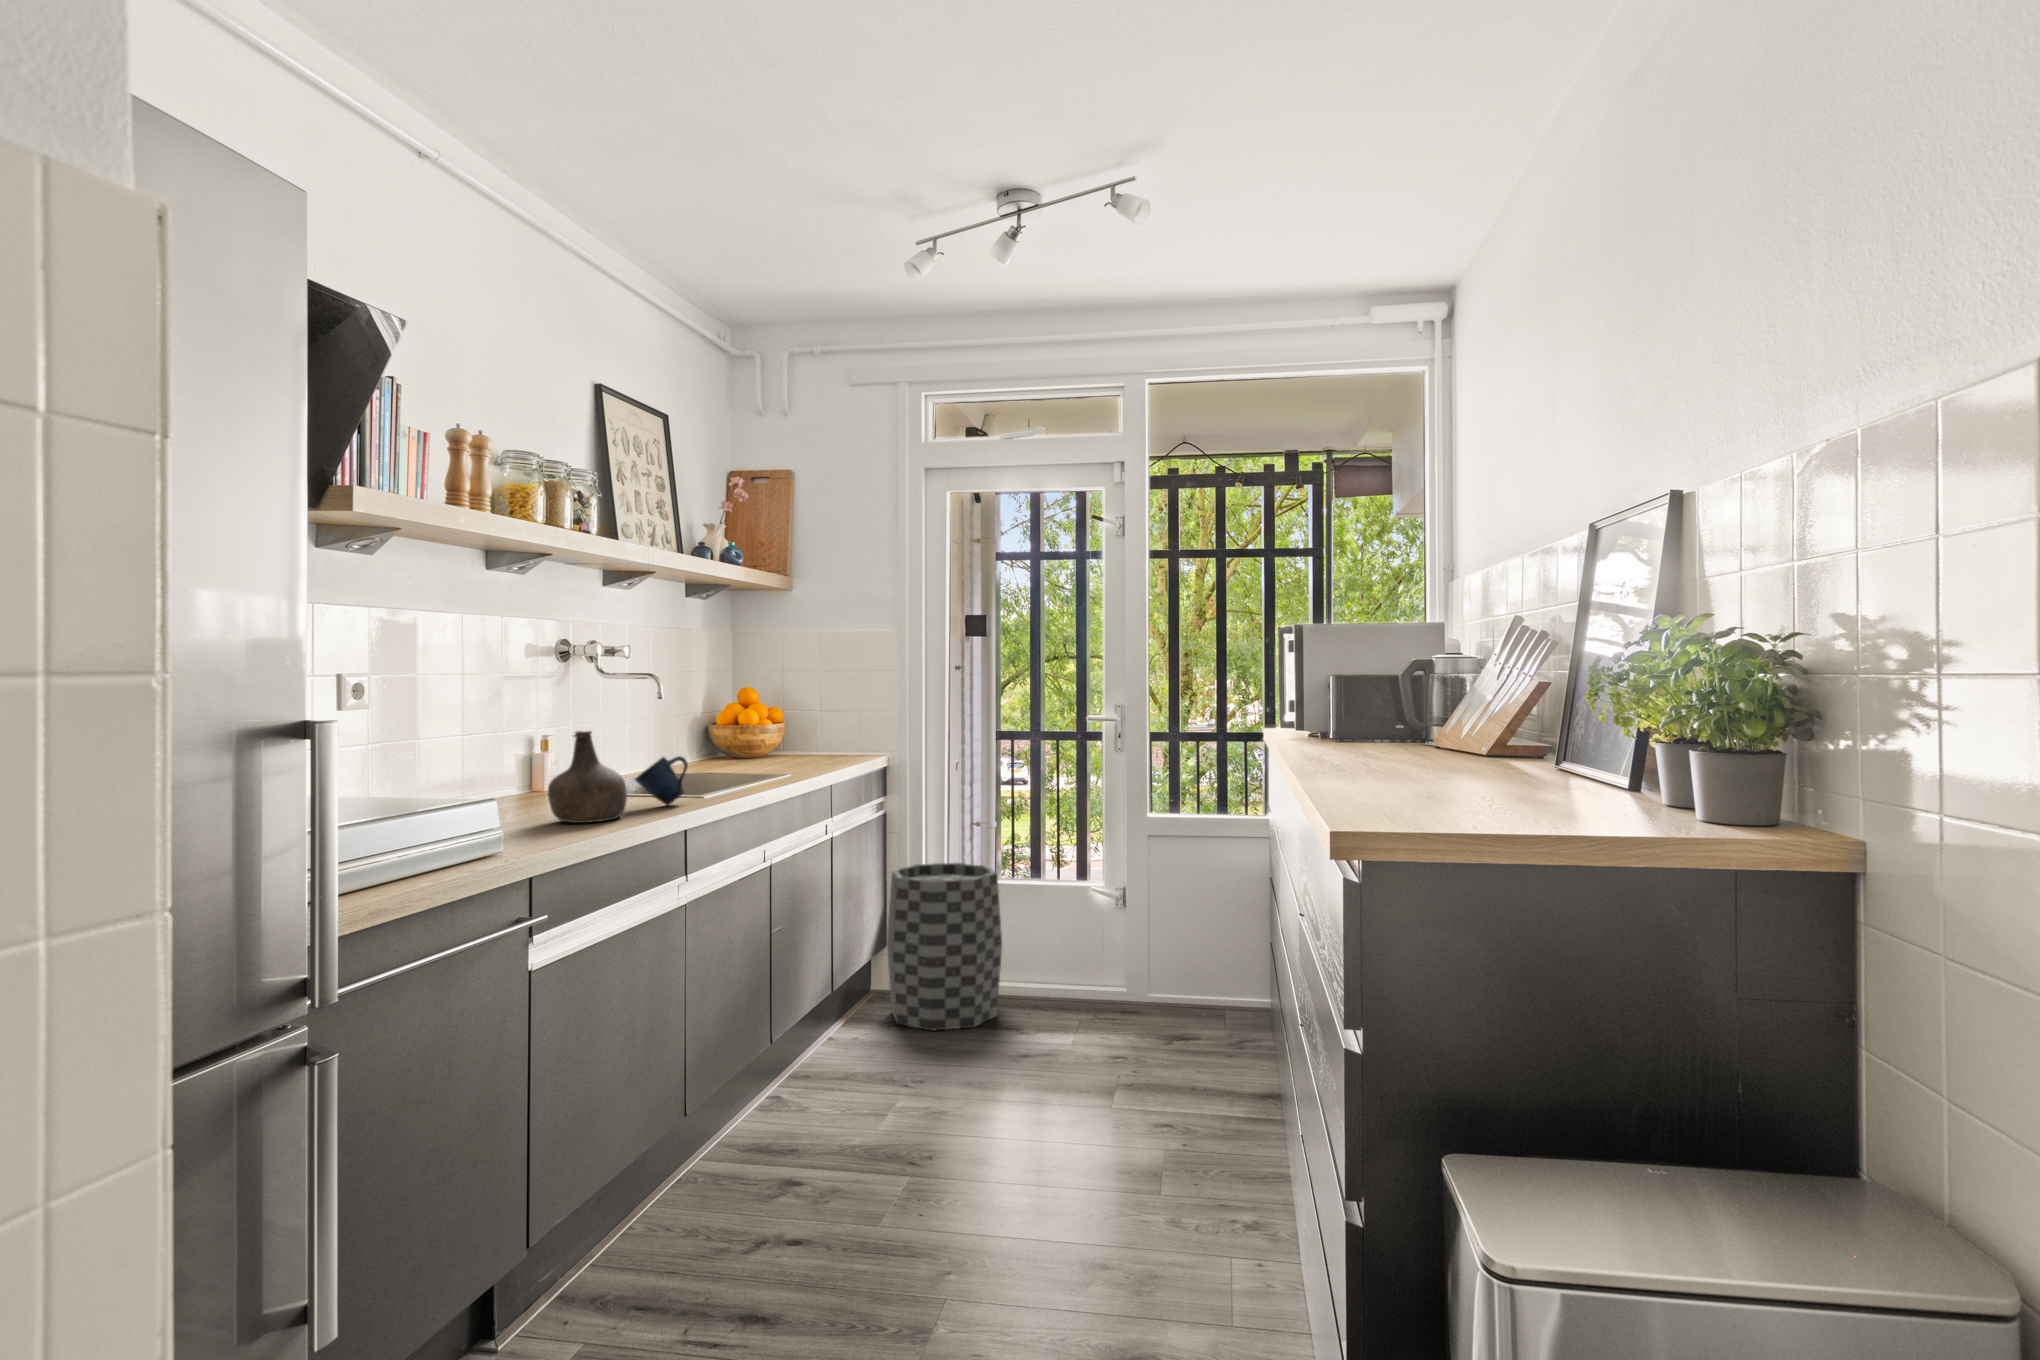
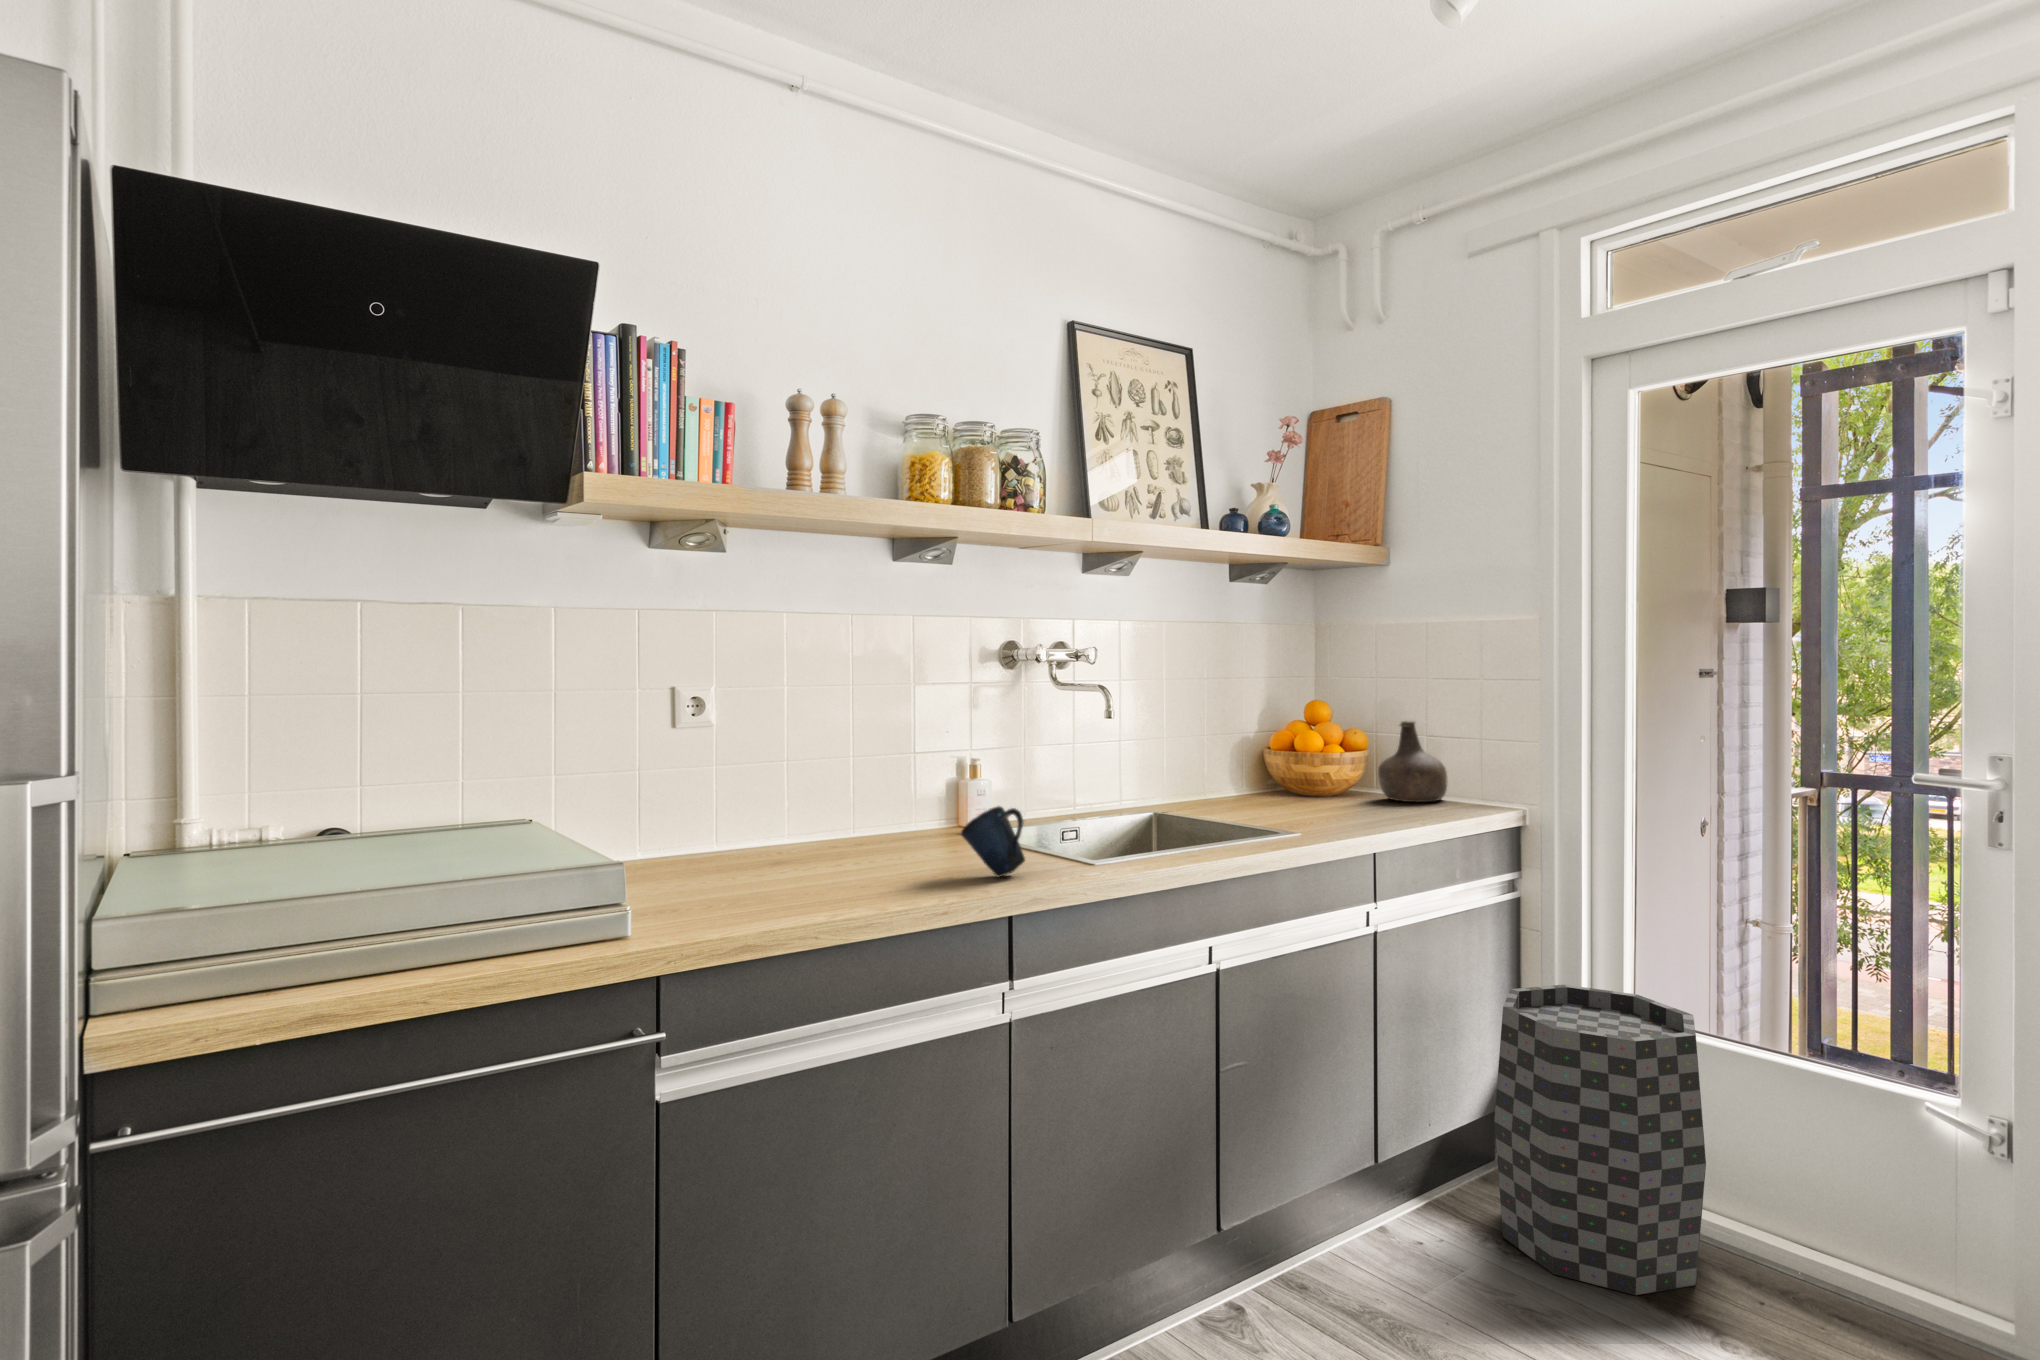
bottle: present [548,731,627,823] -> present [1378,721,1448,802]

